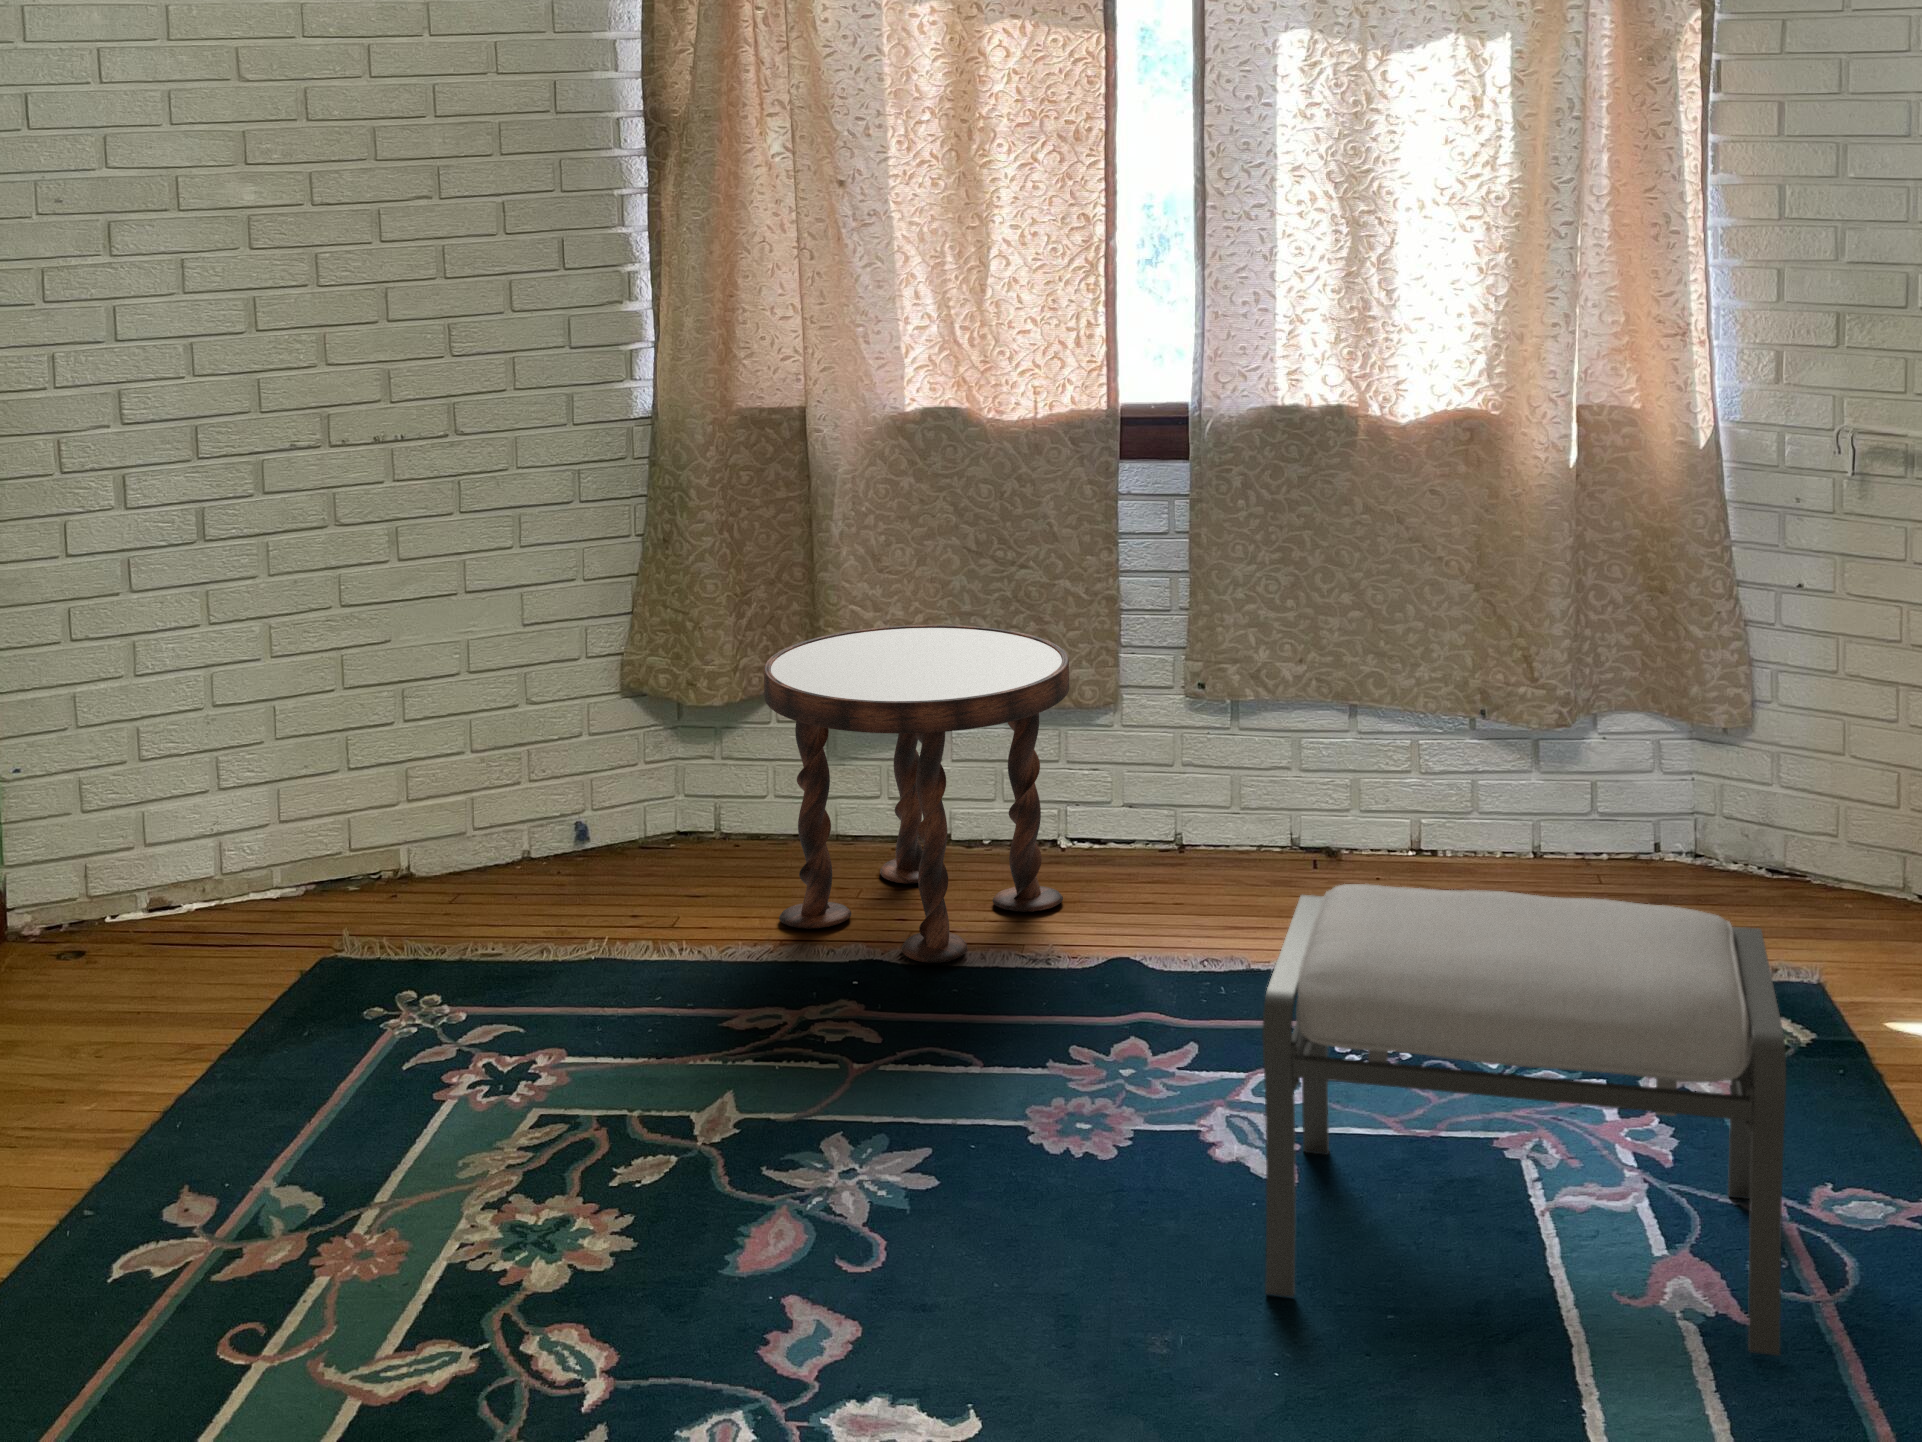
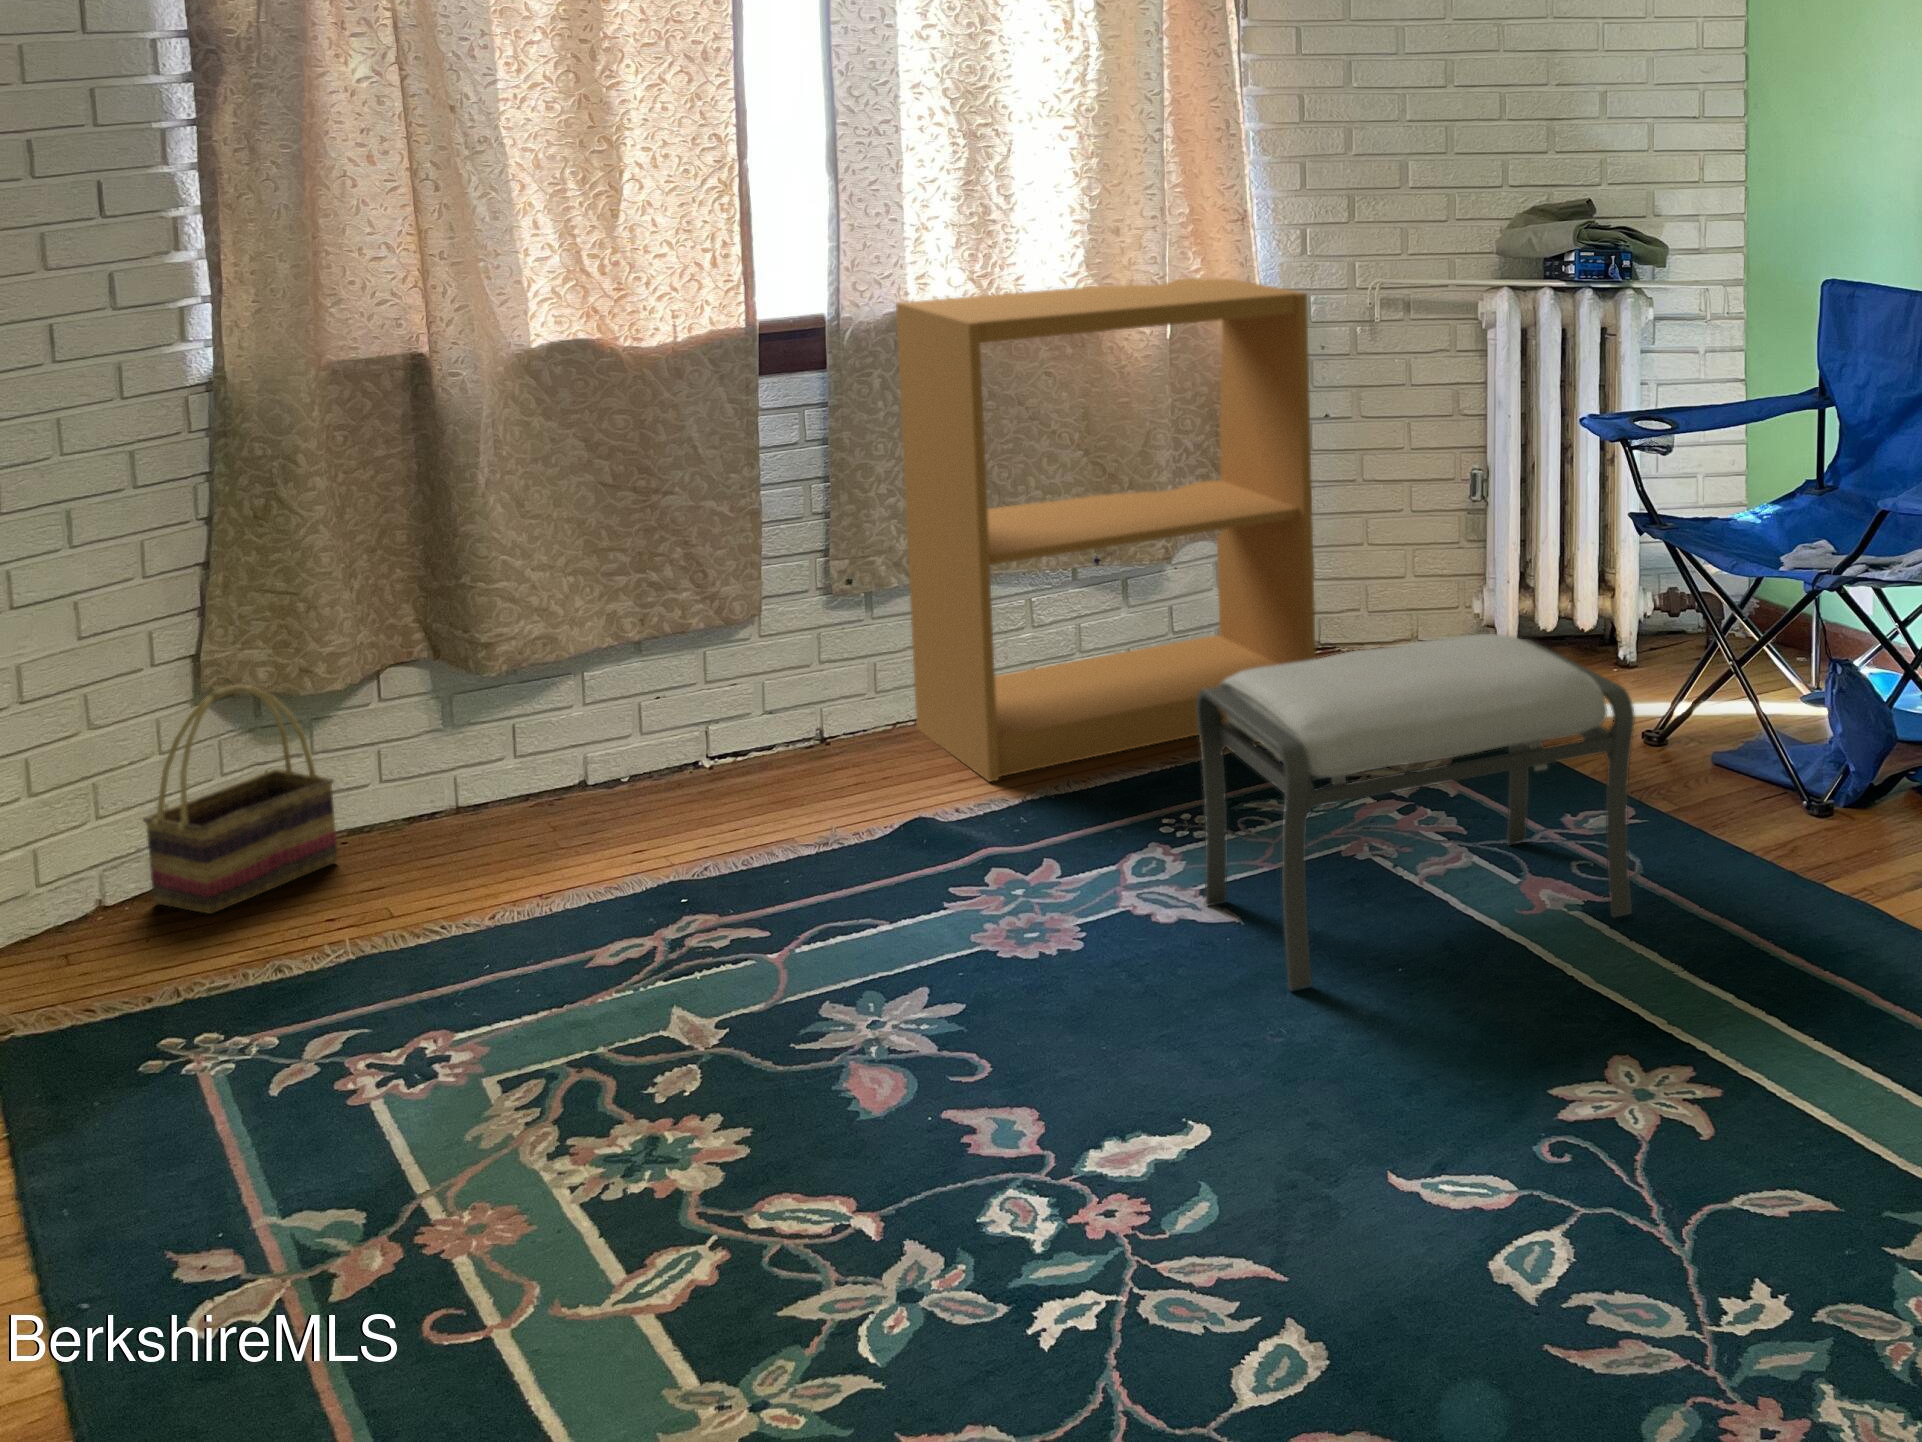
bookshelf: none [1259,398,1693,947] -> present [896,278,1316,782]
side table: present [764,625,1069,963] -> none [467,555,800,887]
basket: none [553,684,702,880] -> present [143,684,338,914]

